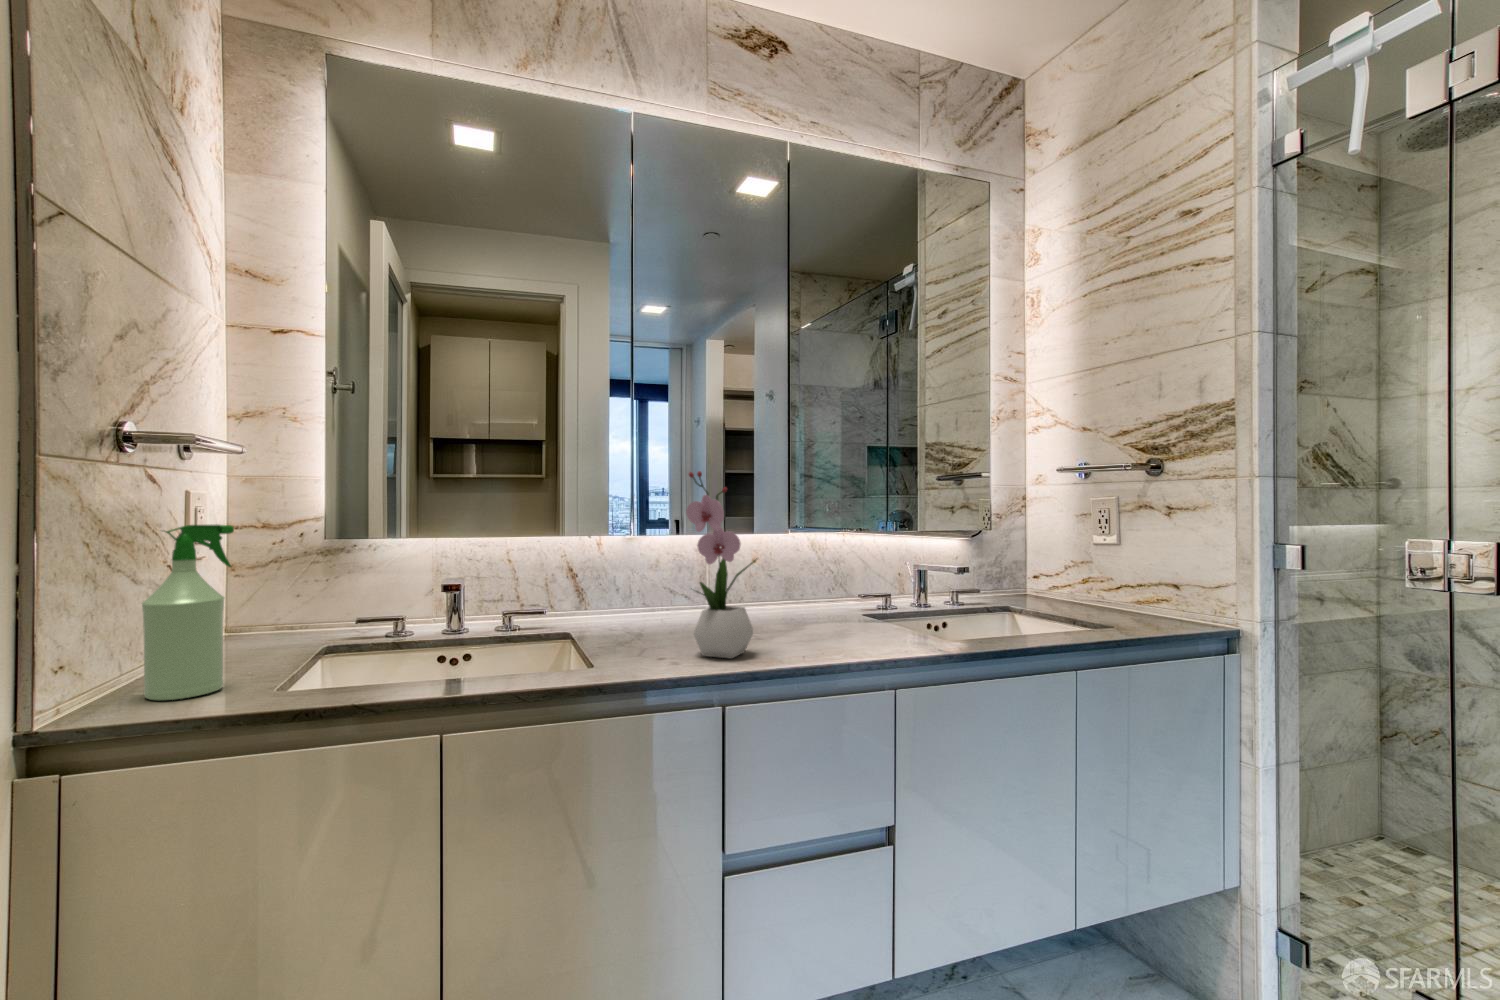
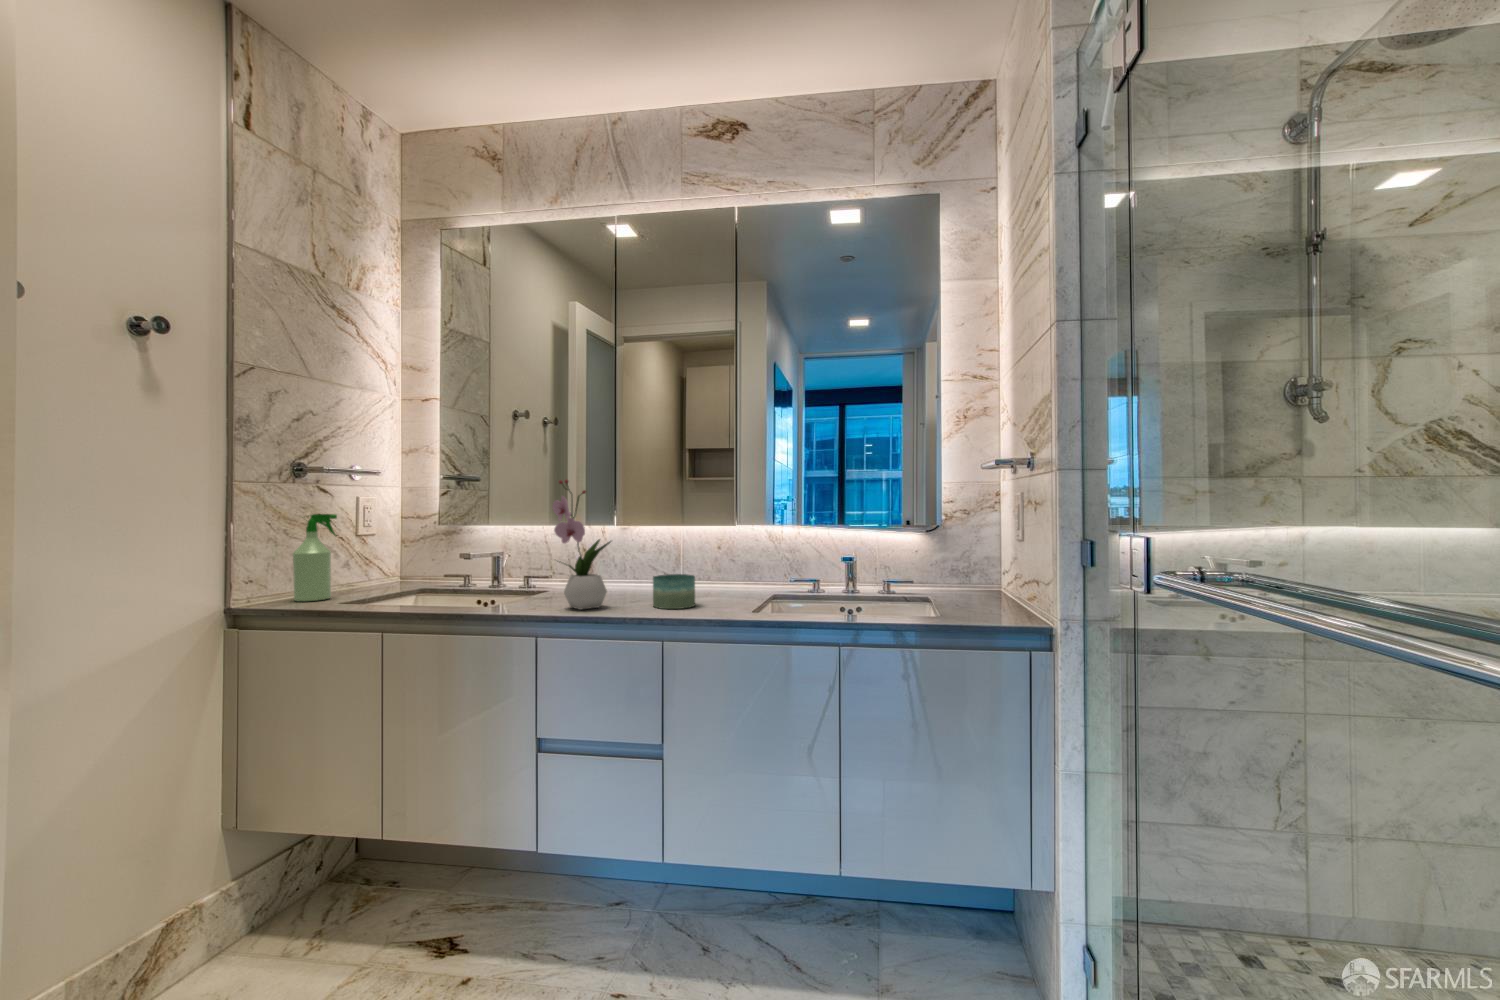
candle: none [787,598,843,646] -> present [653,574,695,609]

